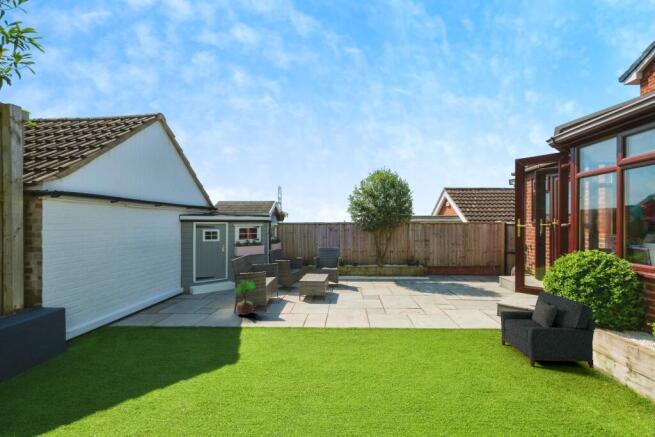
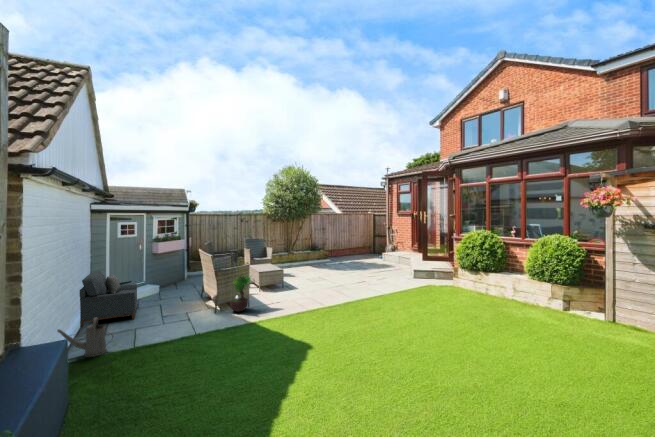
armchair: present [500,291,595,368] -> present [80,271,137,327]
watering can: none [98,299,129,327] -> present [57,318,107,357]

